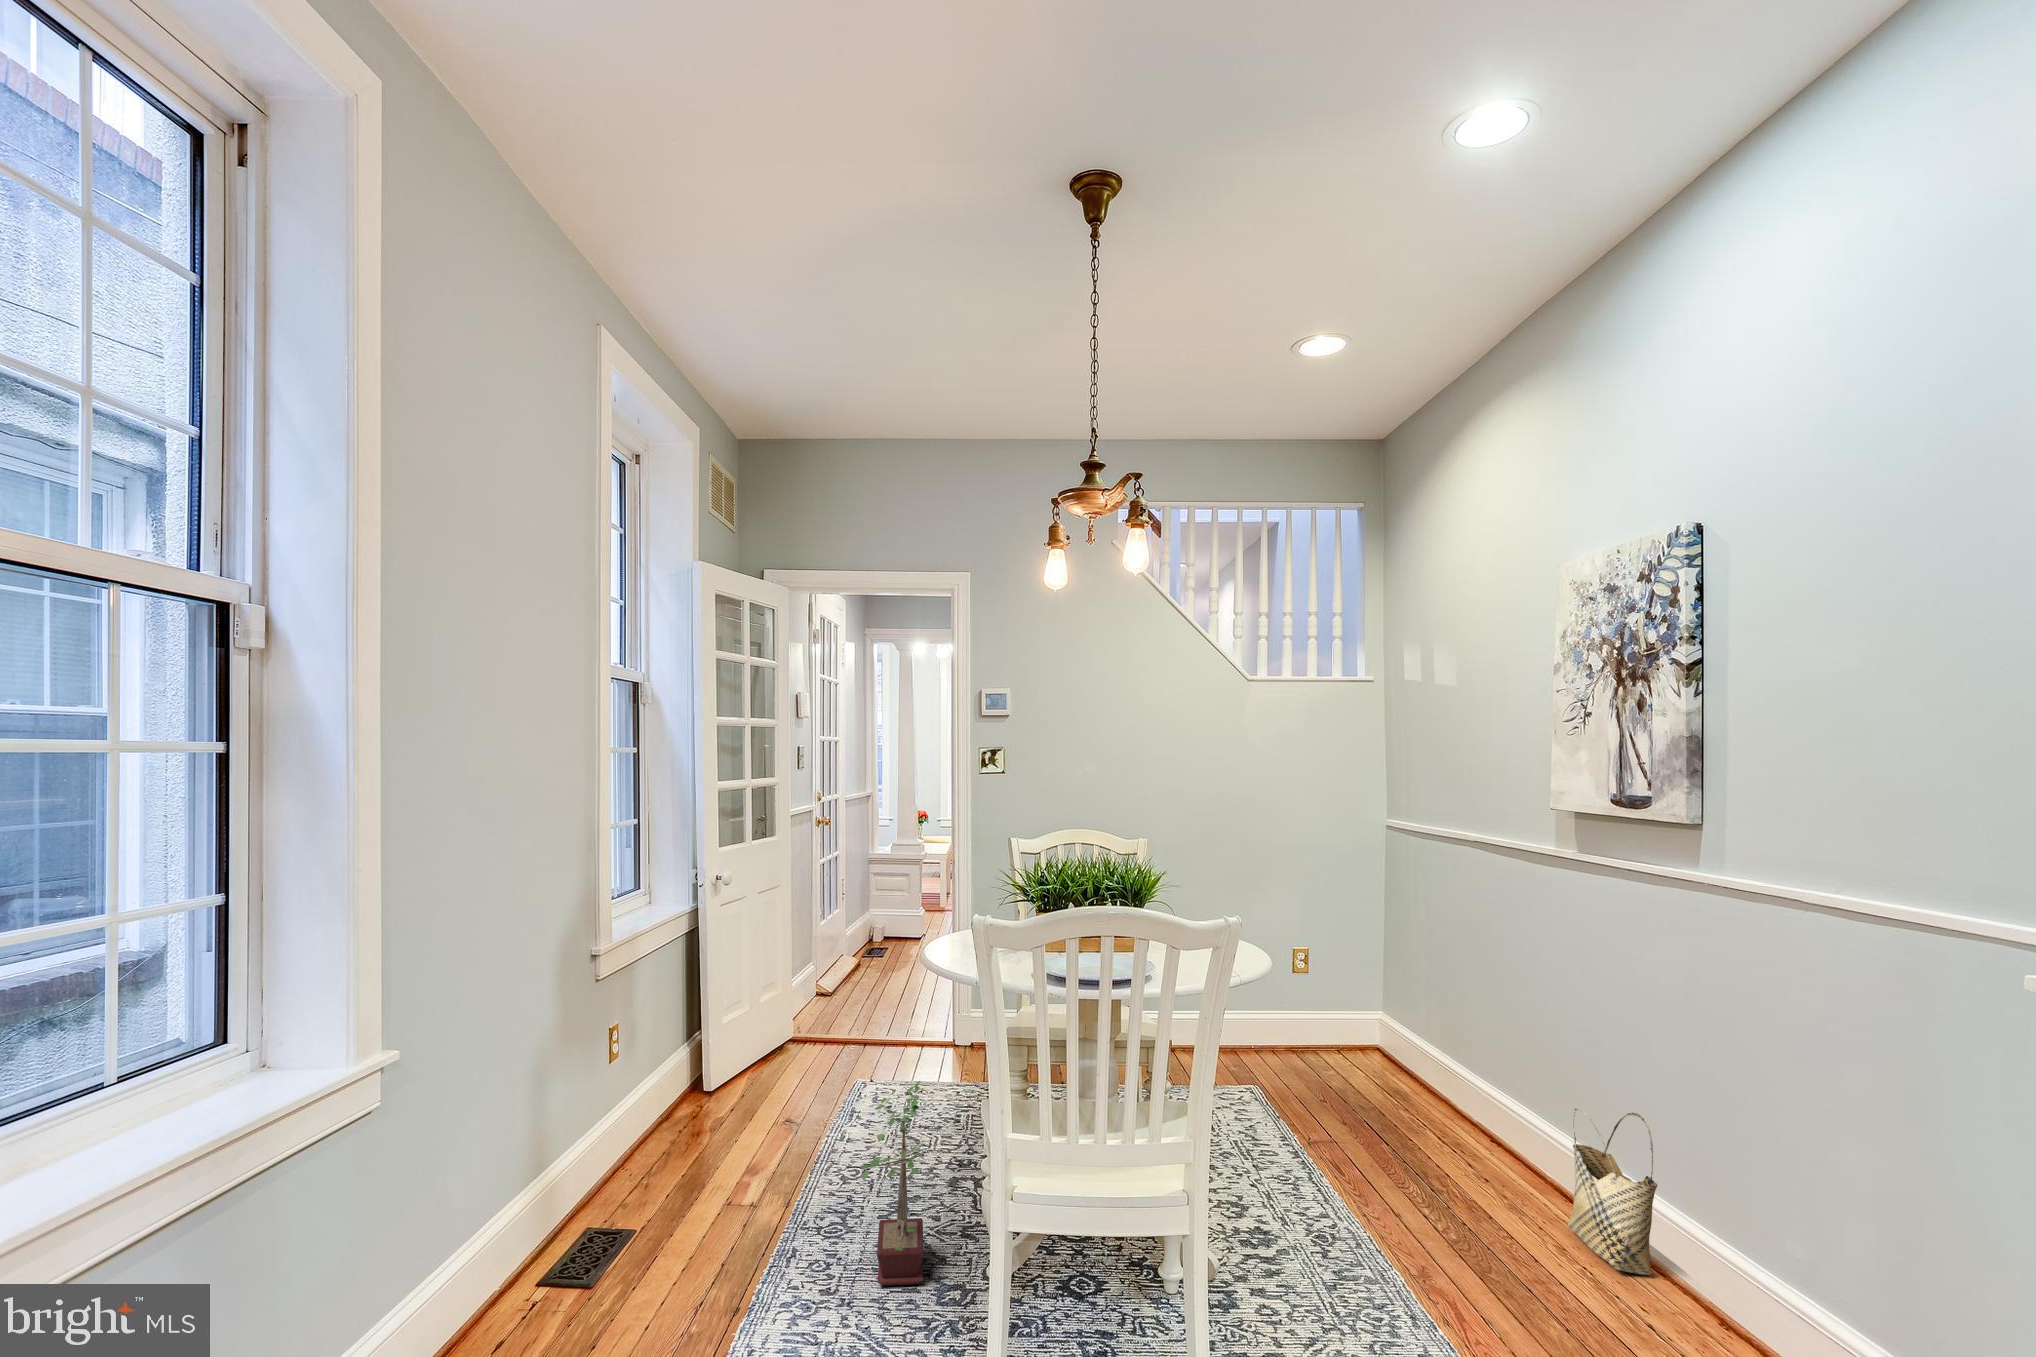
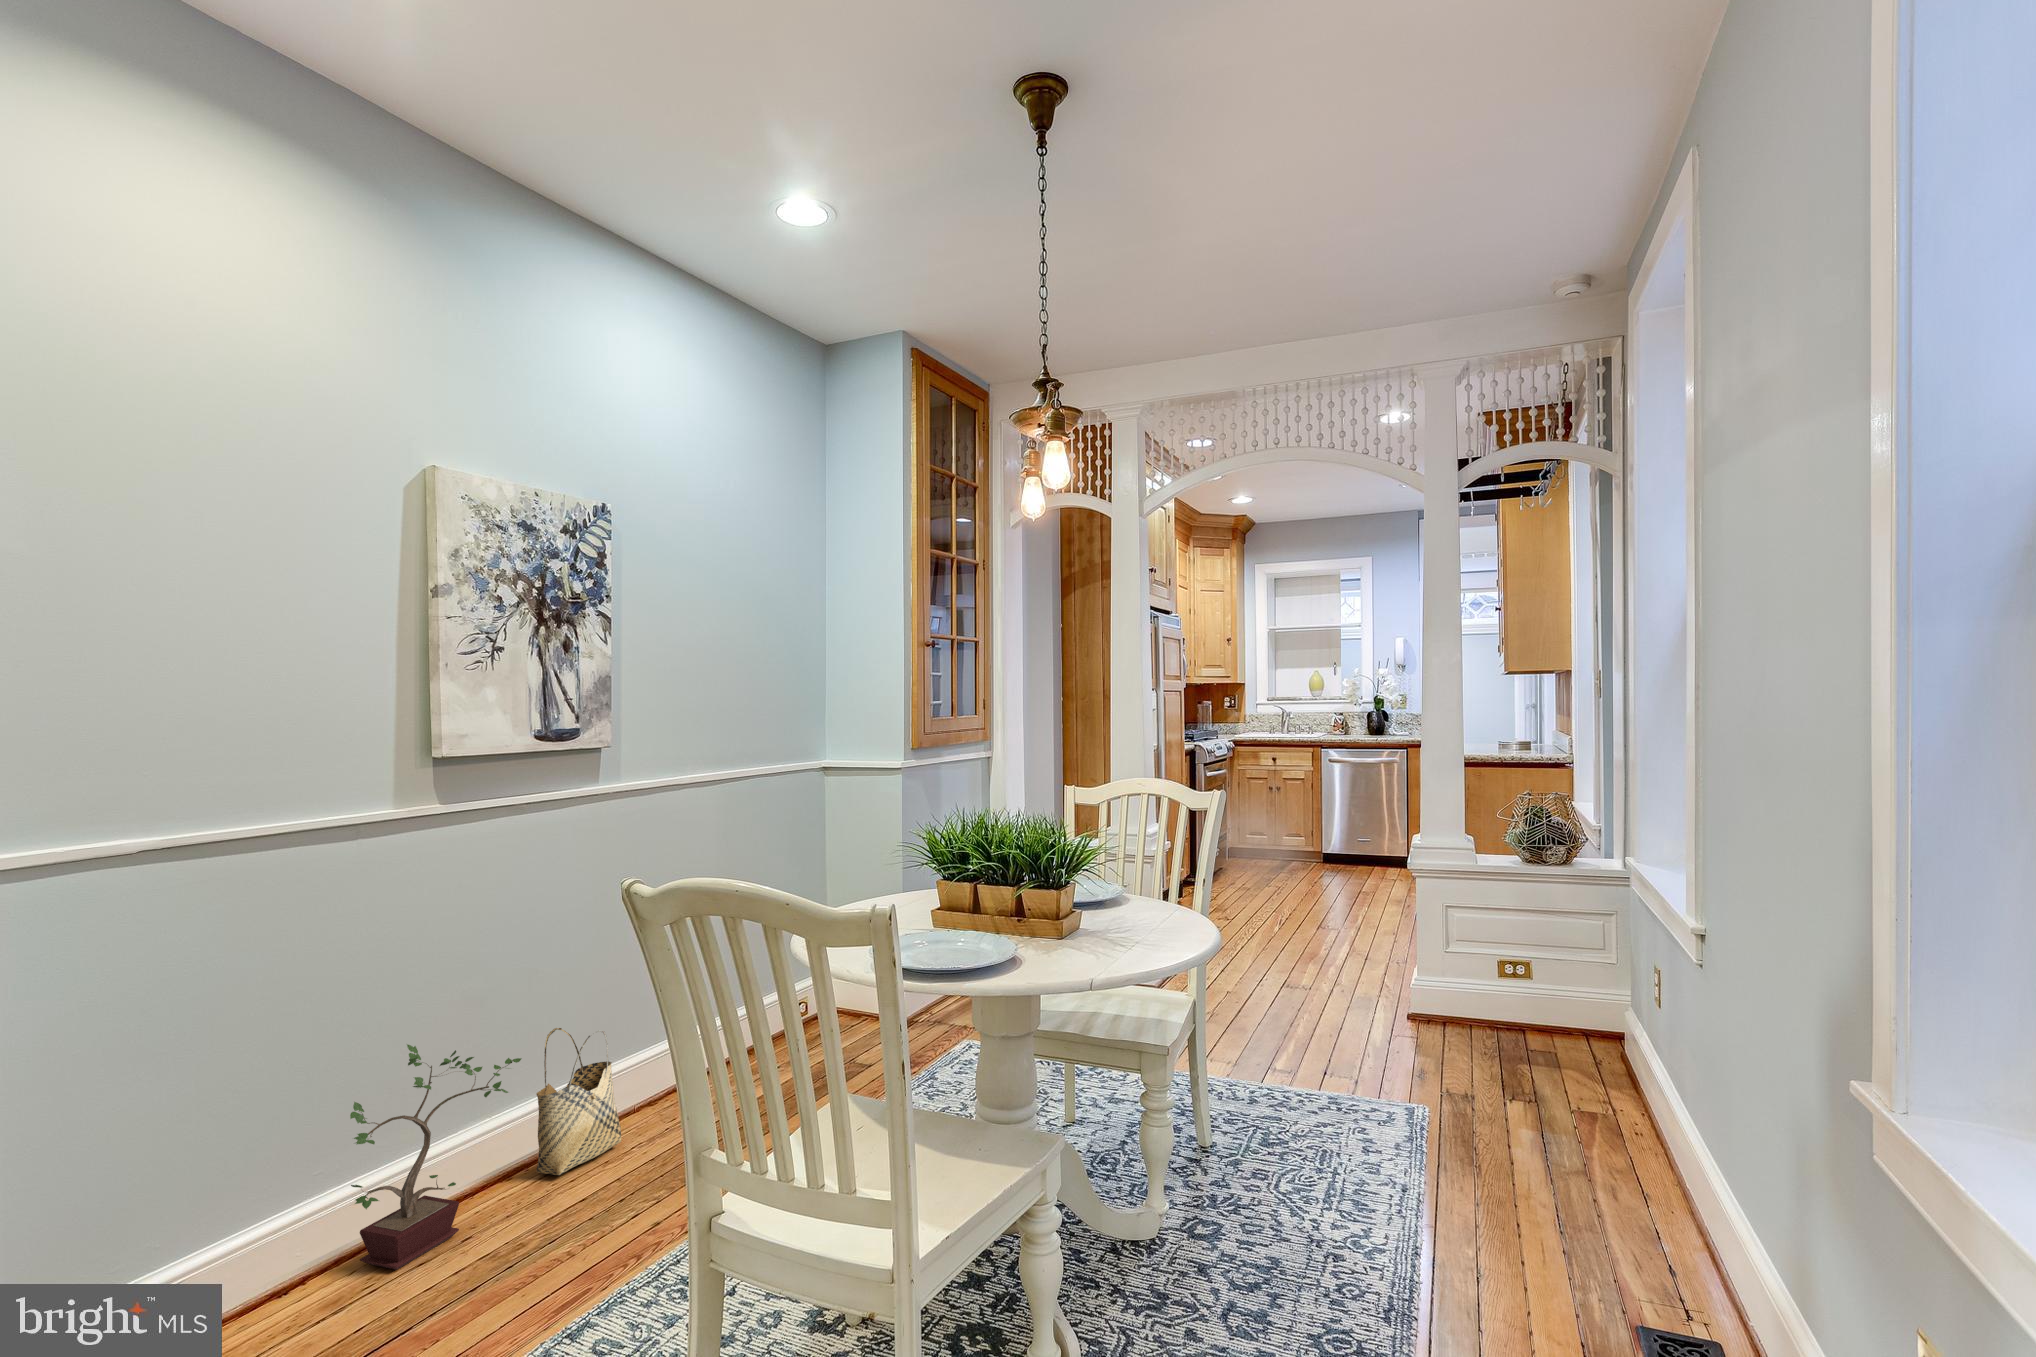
potted plant: present [860,1081,924,1286] -> present [350,1044,521,1270]

